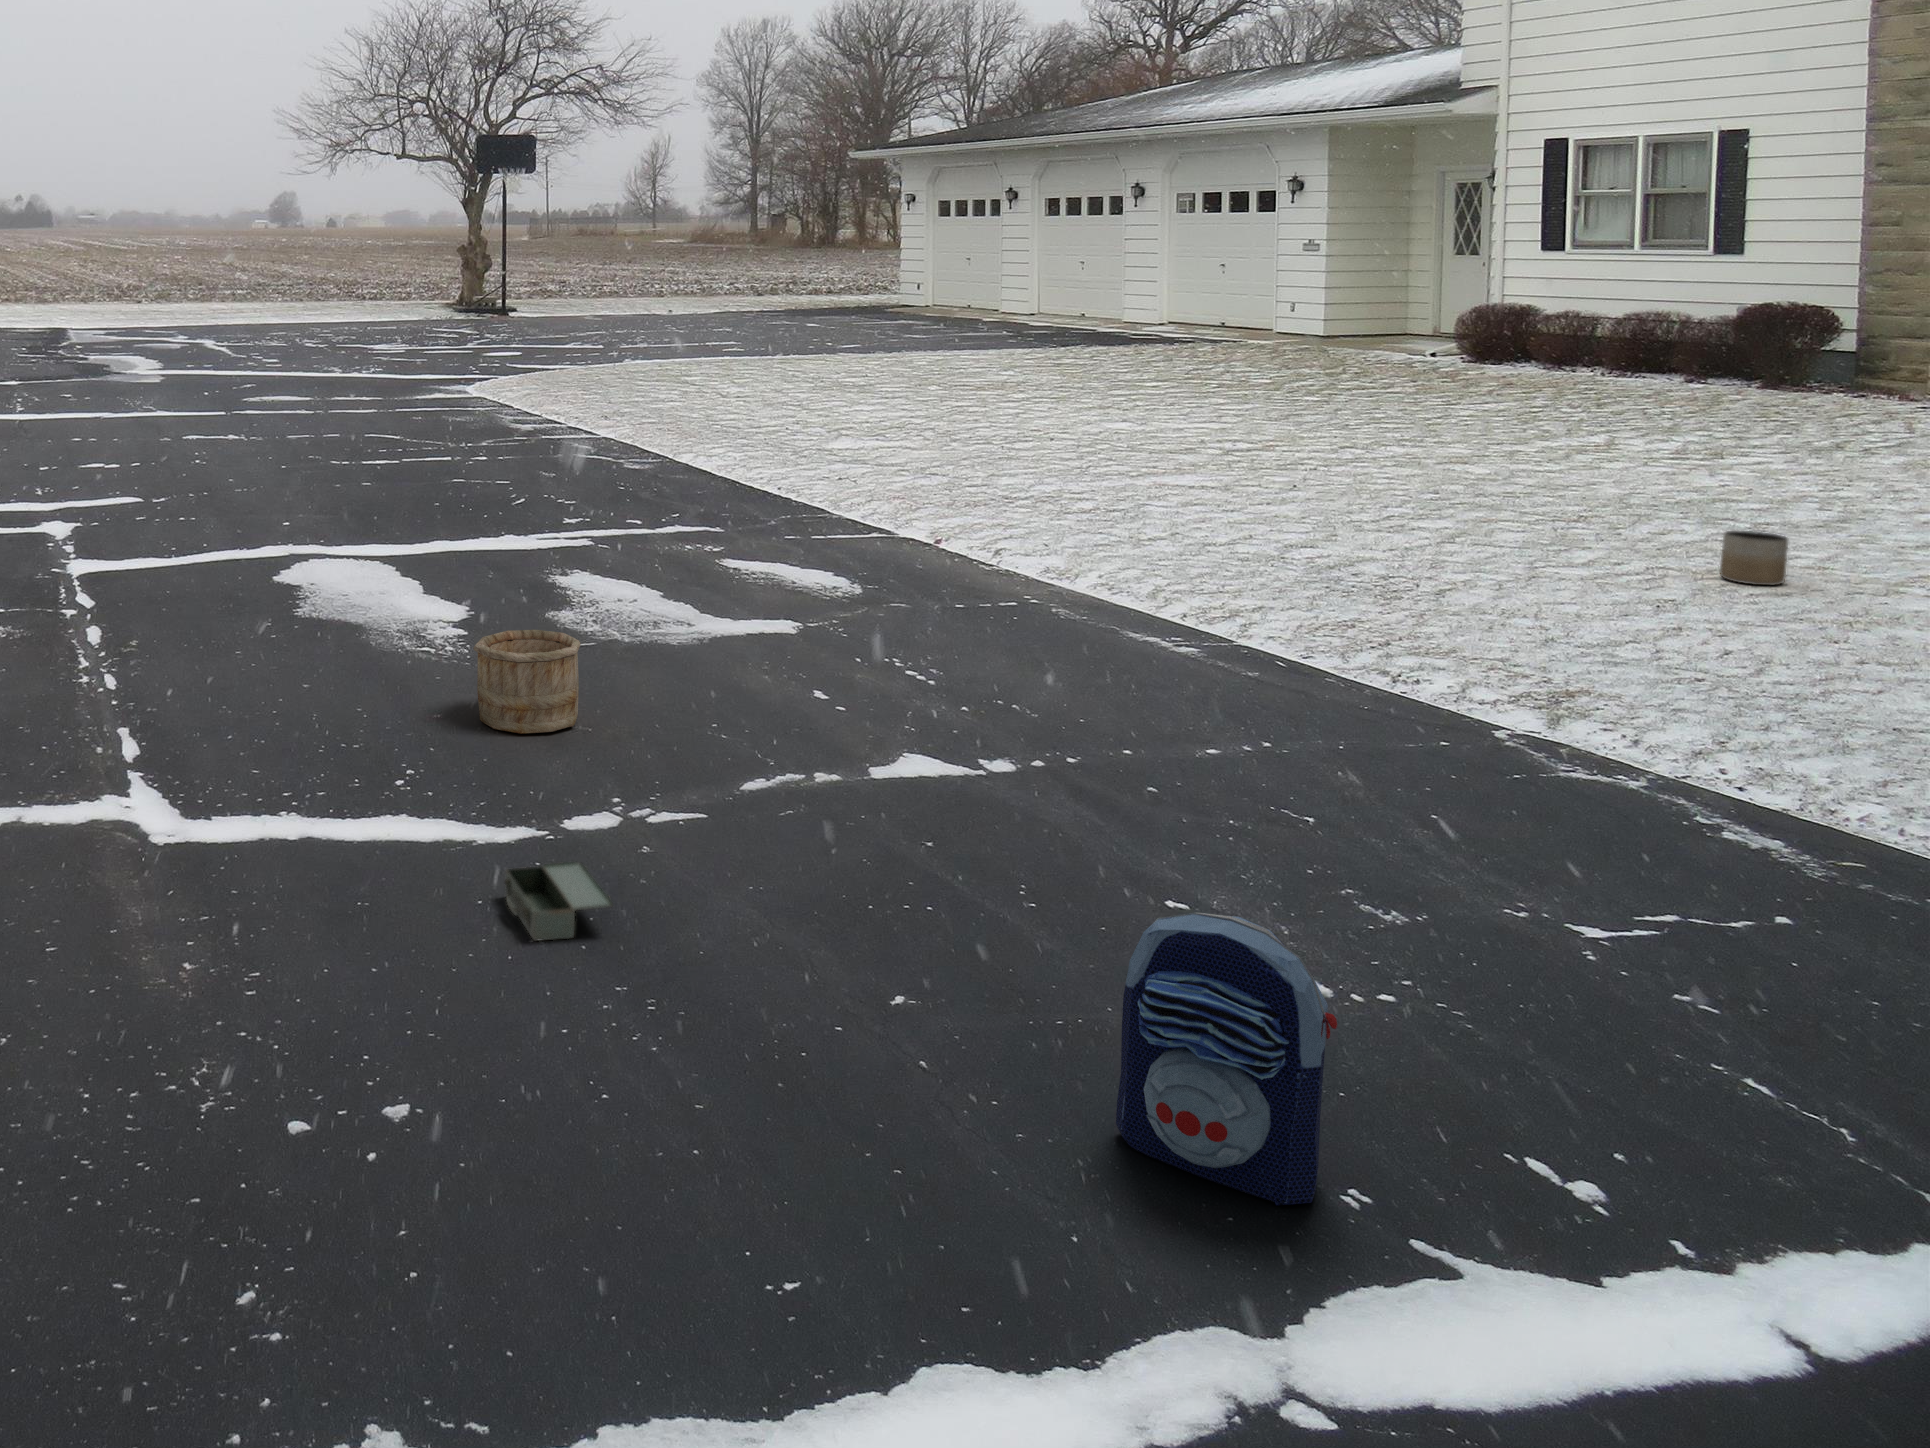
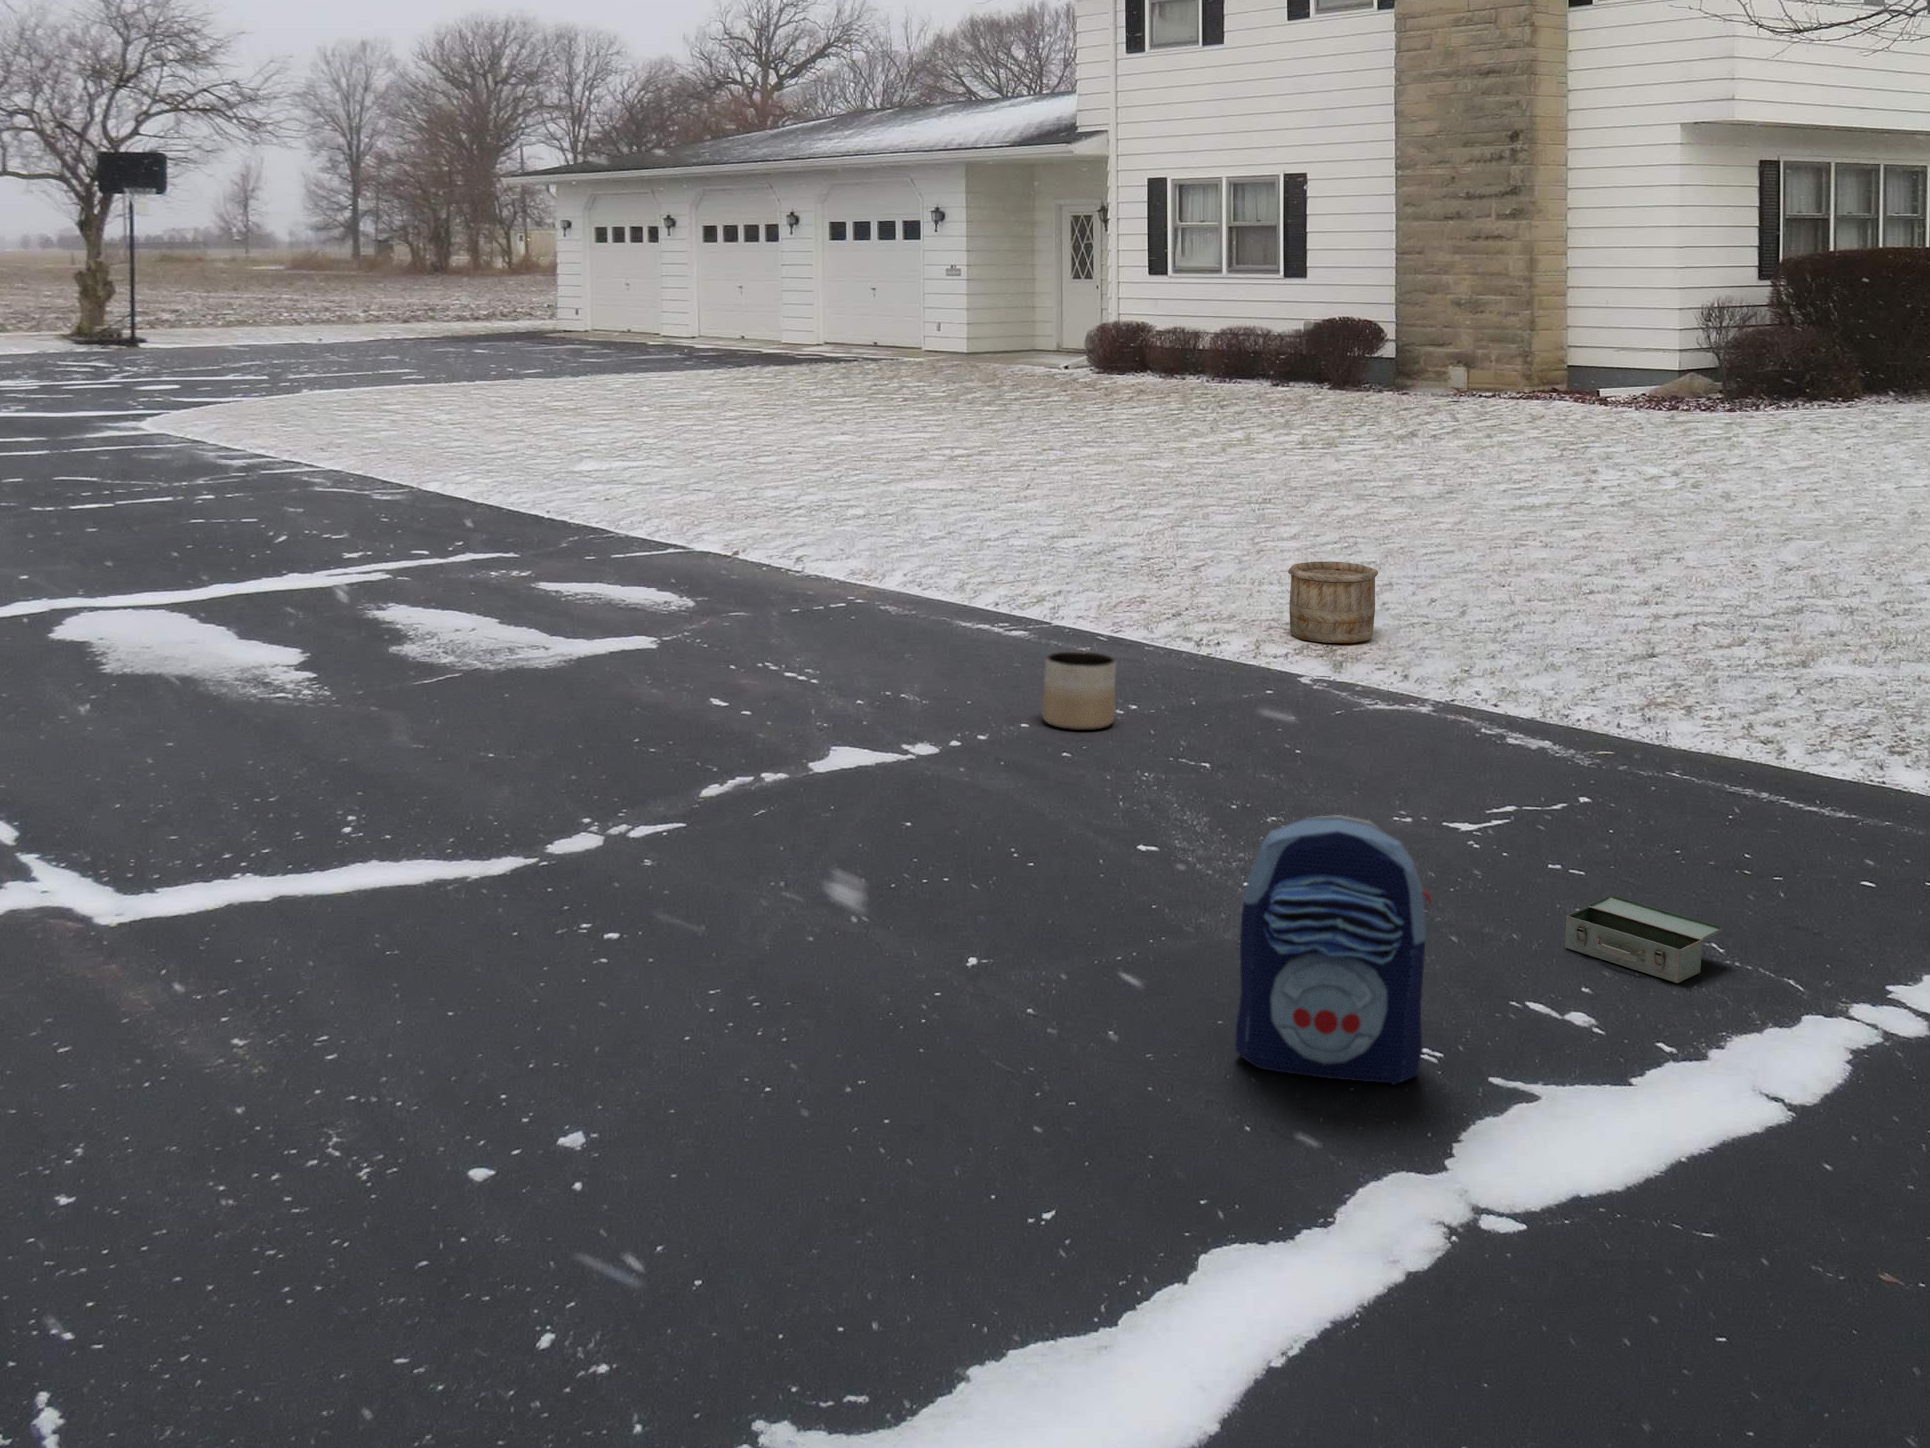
planter: present [1720,531,1788,585] -> present [1043,652,1116,730]
wooden bucket: present [474,630,581,733] -> present [1288,561,1378,643]
toolbox: present [505,862,613,941] -> present [1565,896,1723,983]

